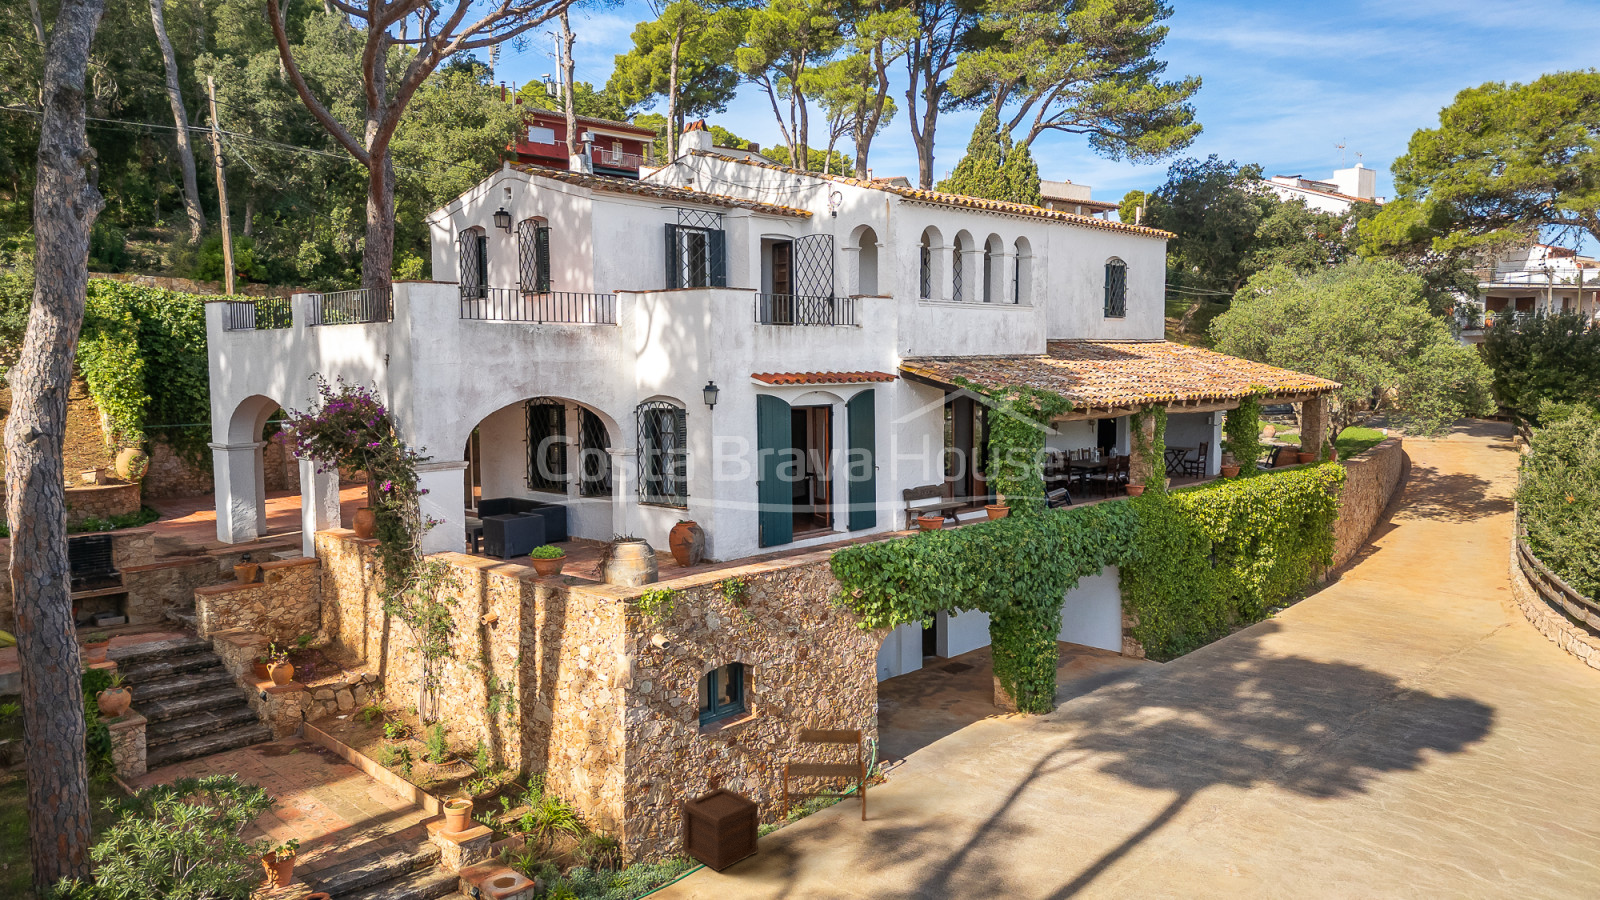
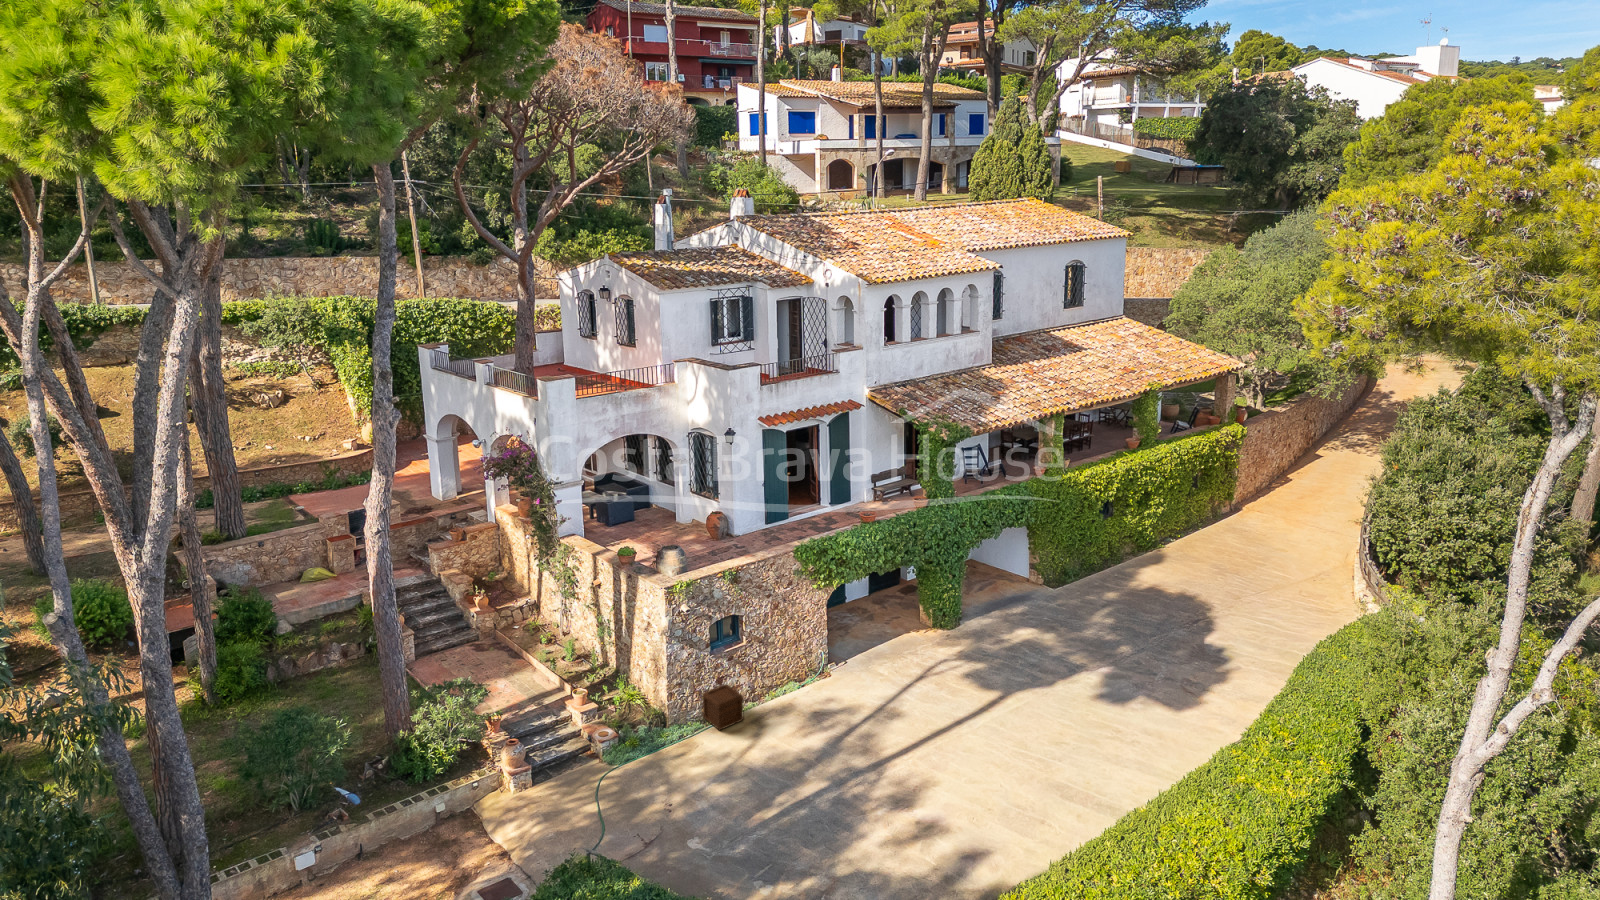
bench: present [783,729,867,820] -> none [763,648,813,703]

